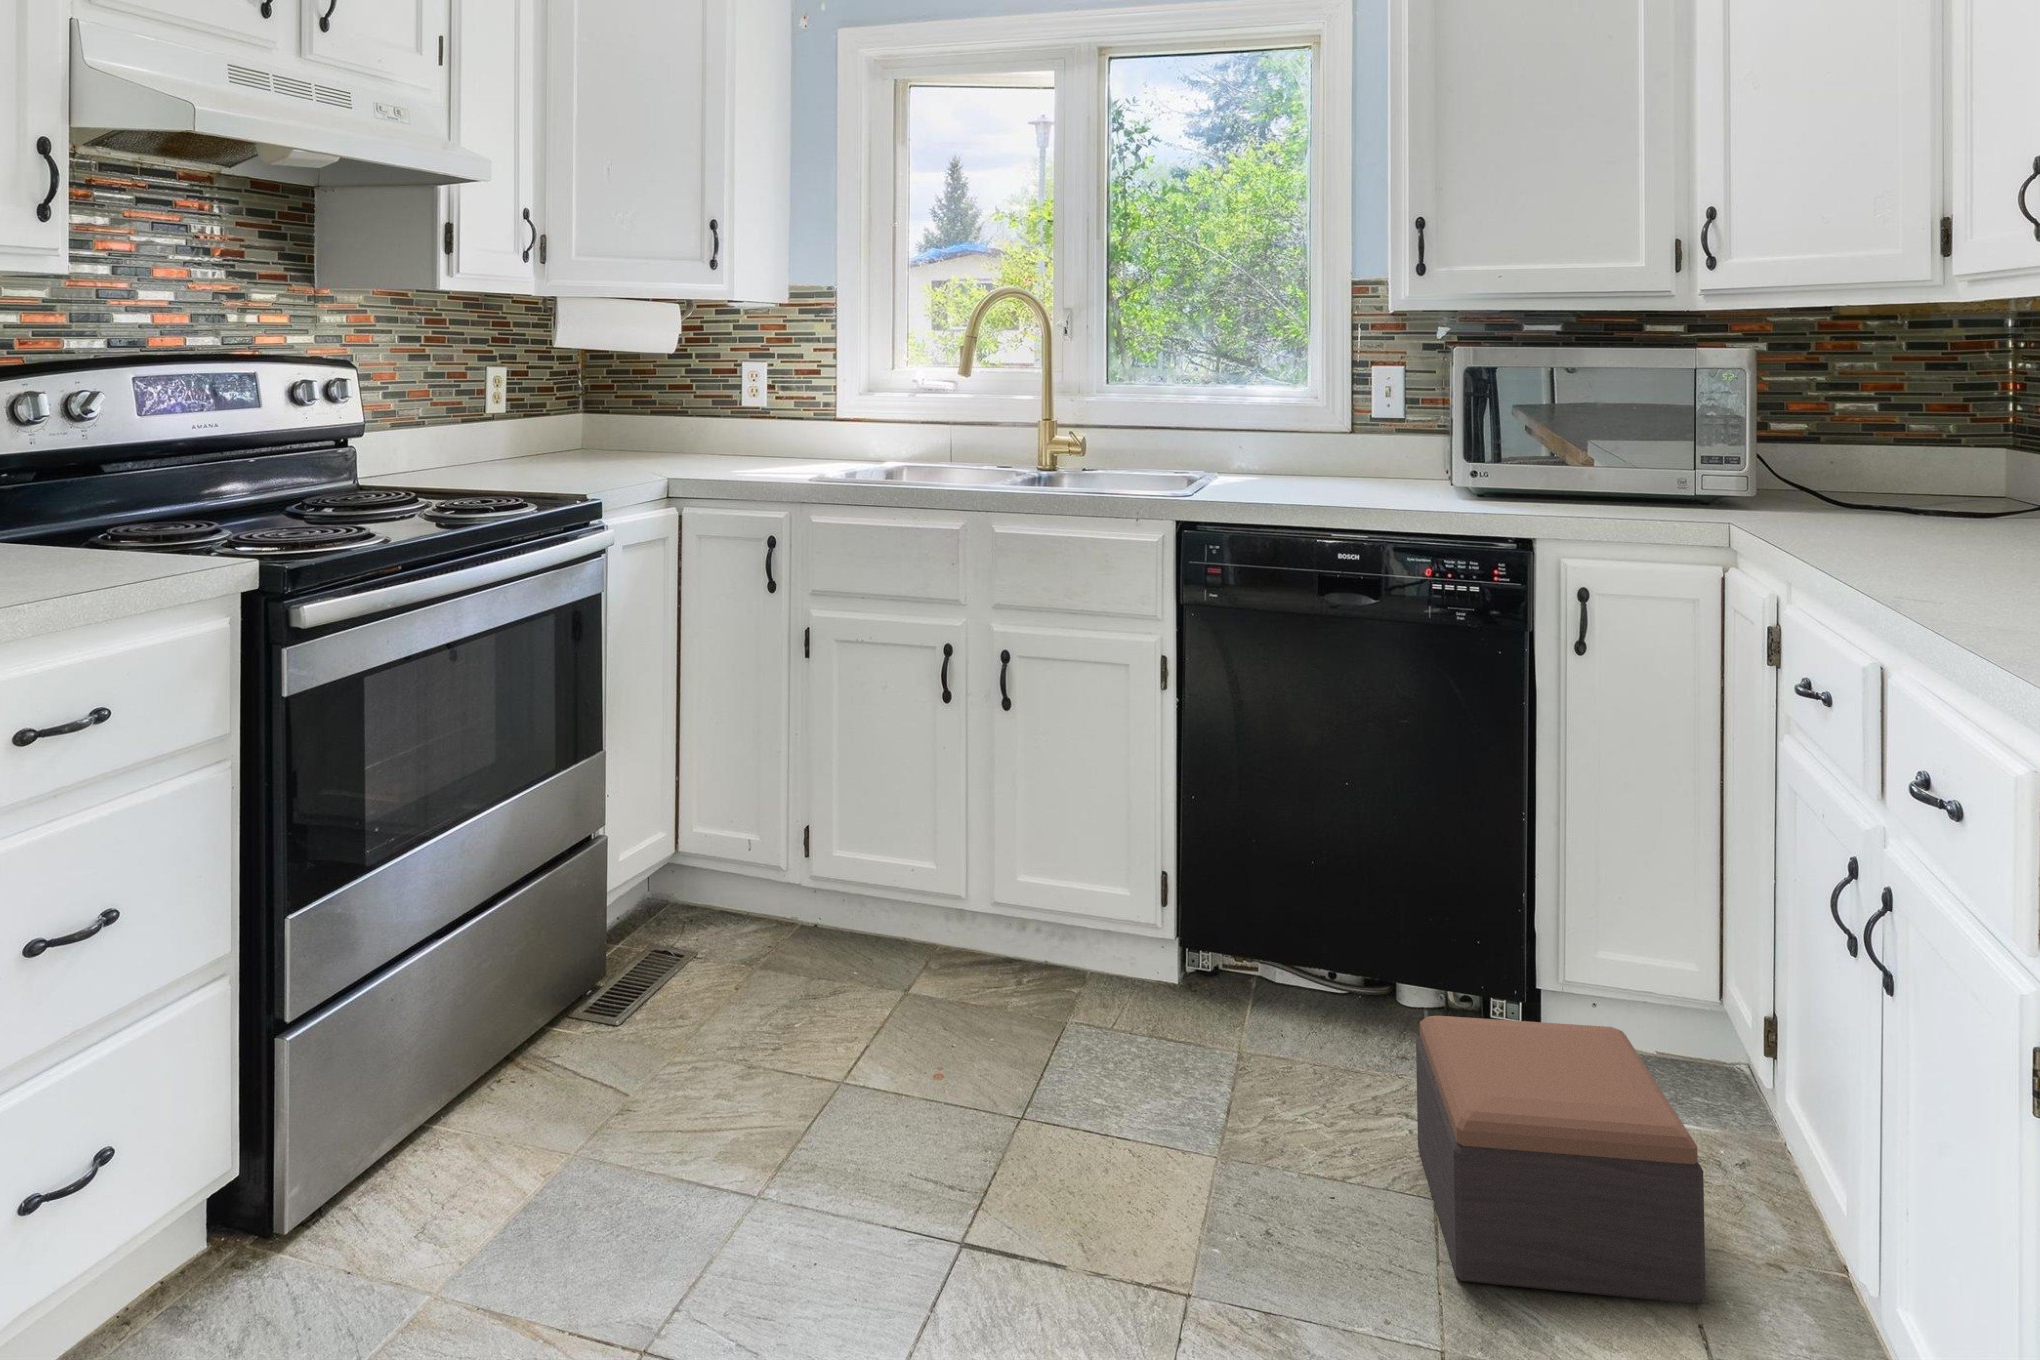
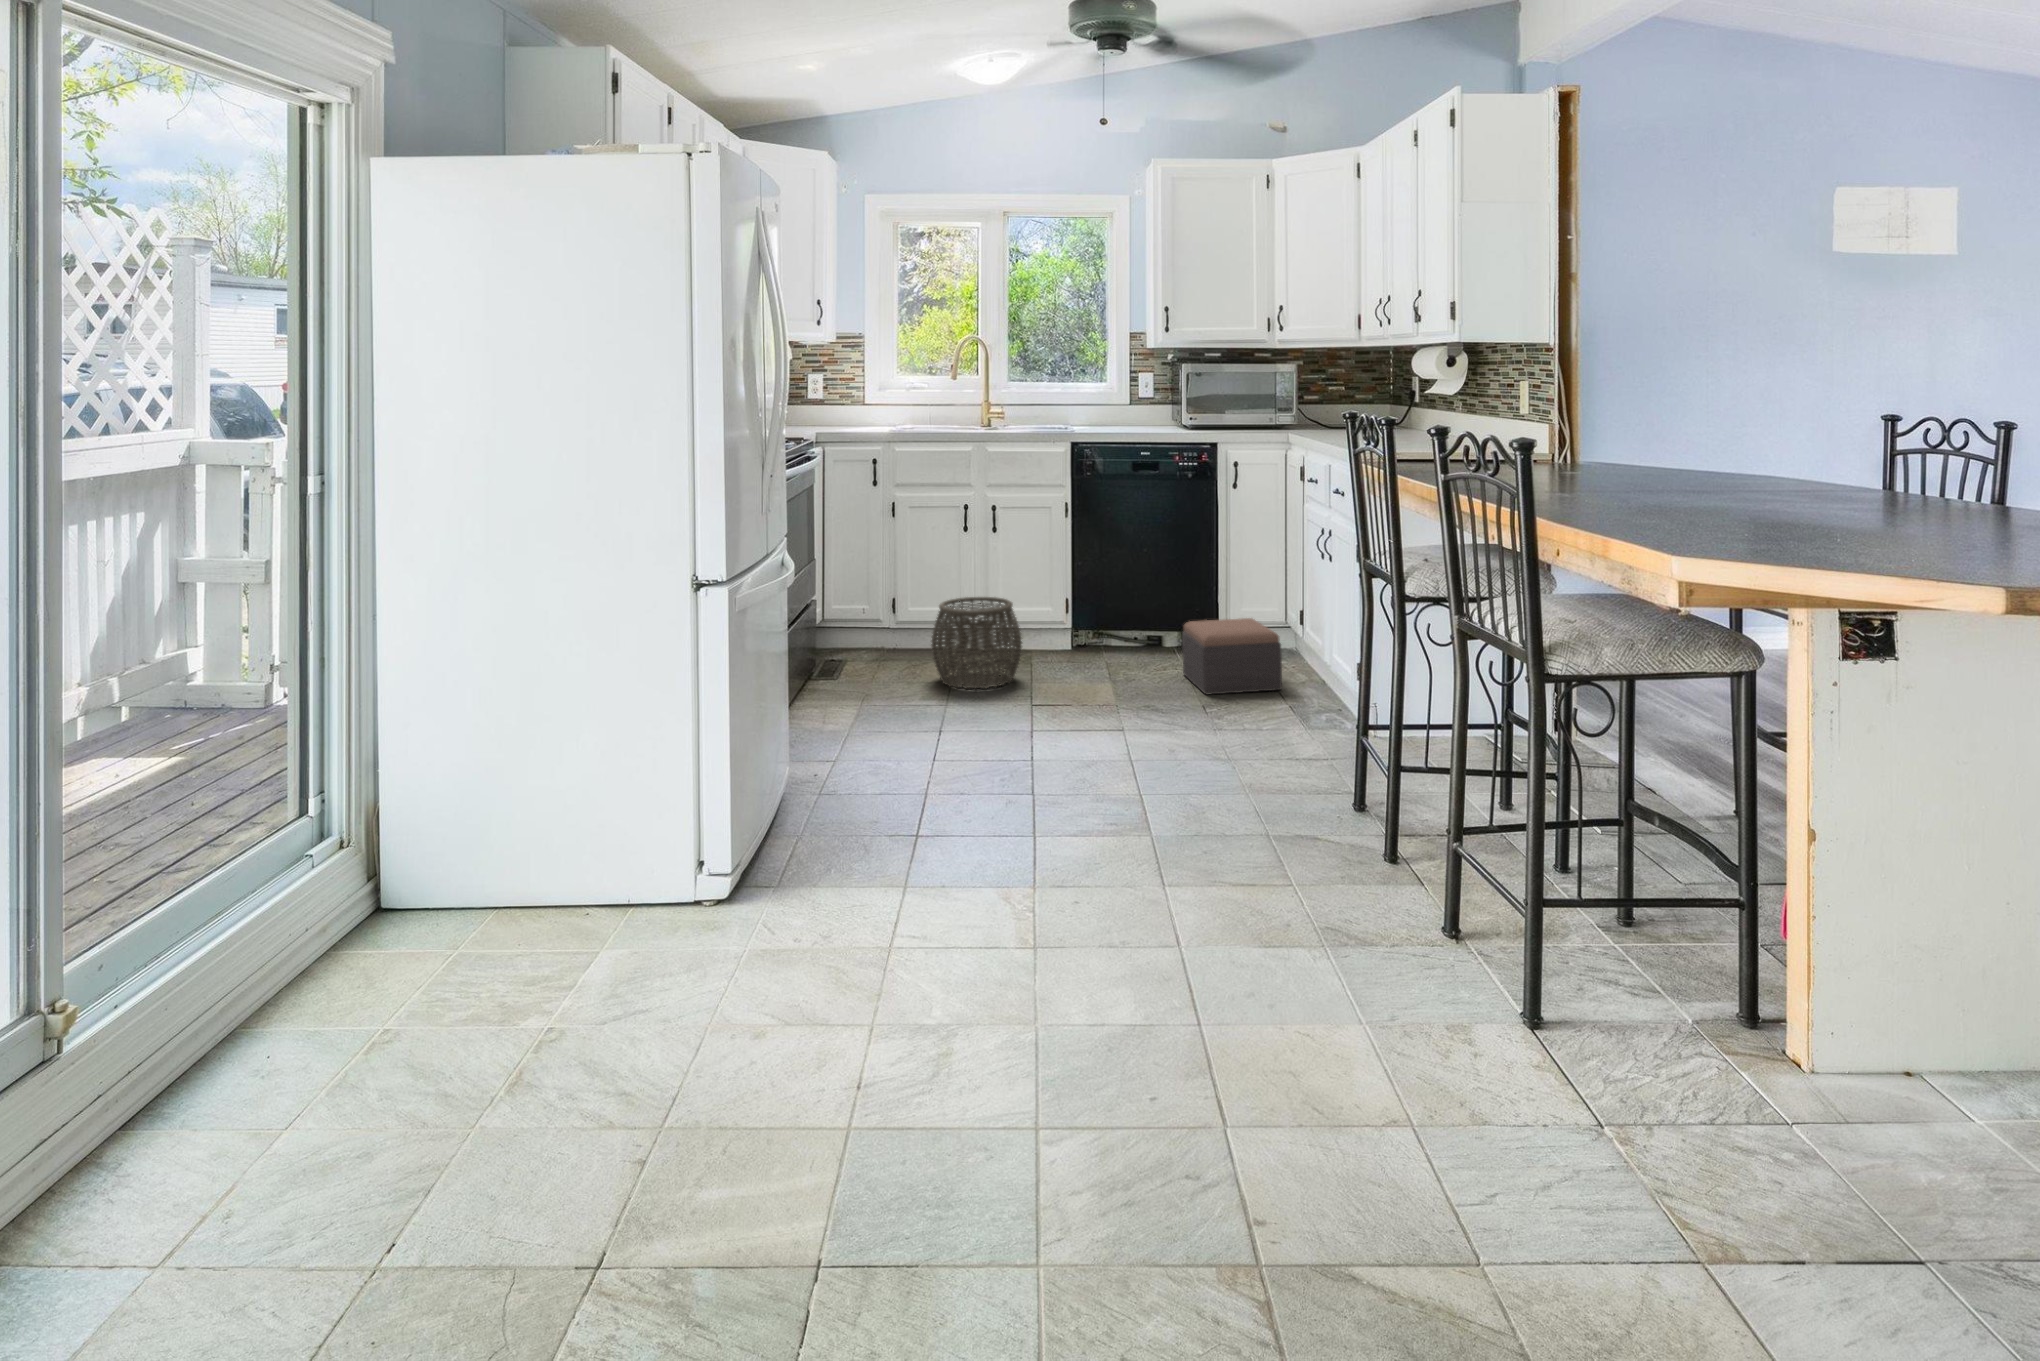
woven basket: none [792,873,1007,1133] -> present [931,597,1022,689]

